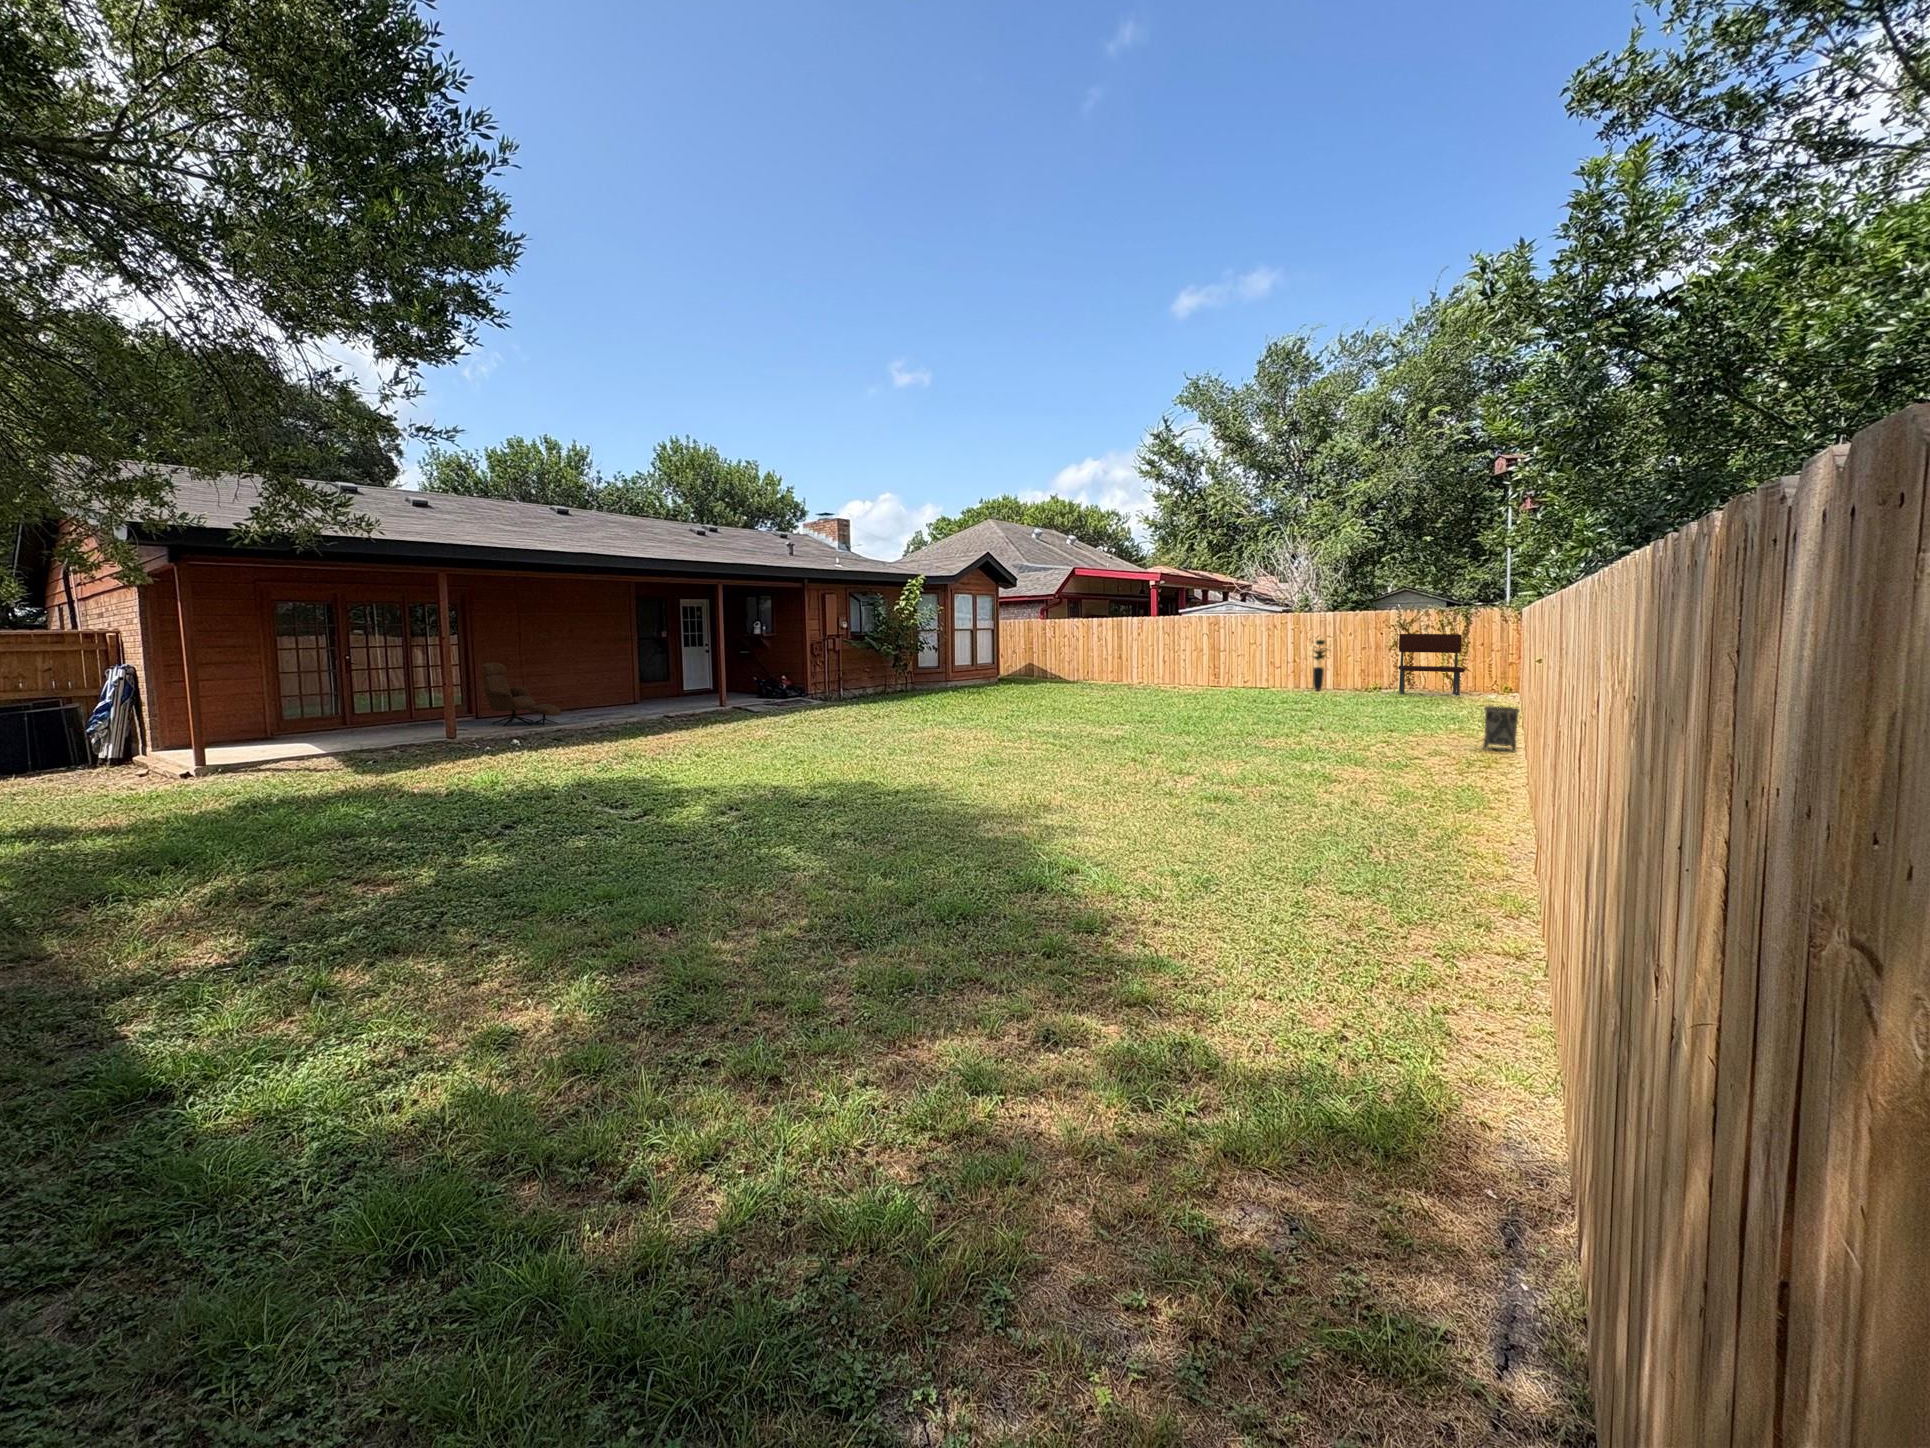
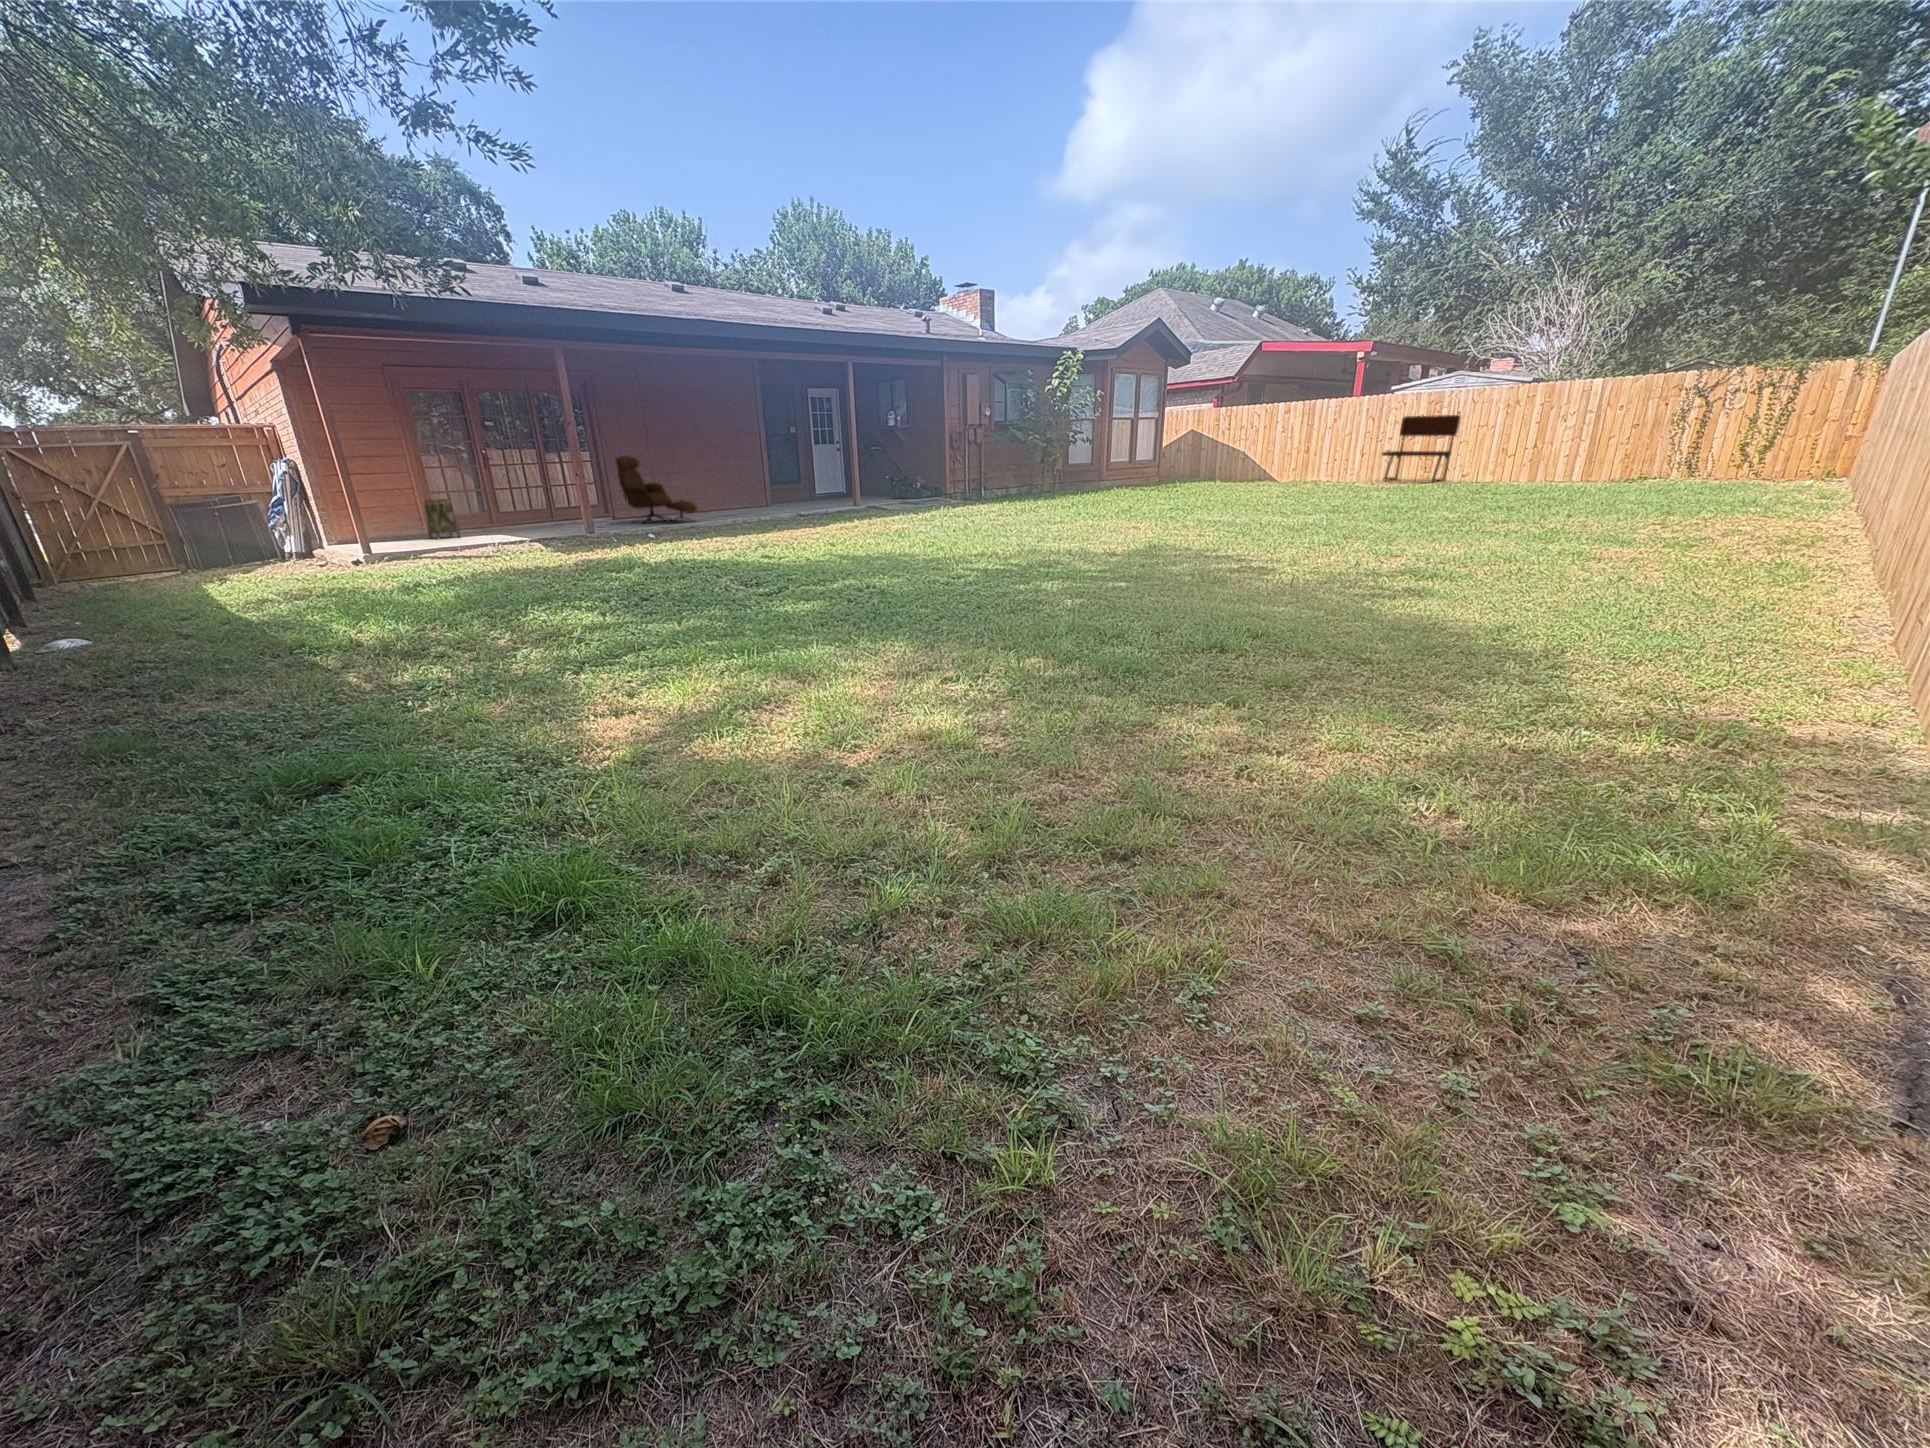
bench: present [1398,634,1465,696] -> present [1382,415,1460,482]
potted plant: present [1313,640,1327,691] -> none [1557,413,1591,479]
basket: present [1483,706,1520,752] -> present [423,499,461,539]

